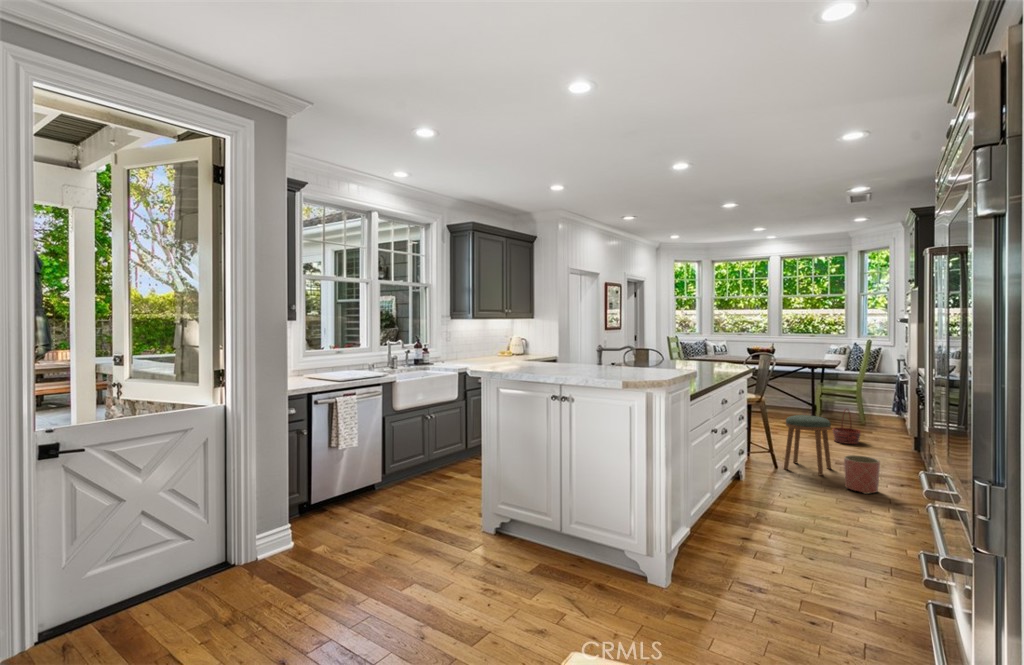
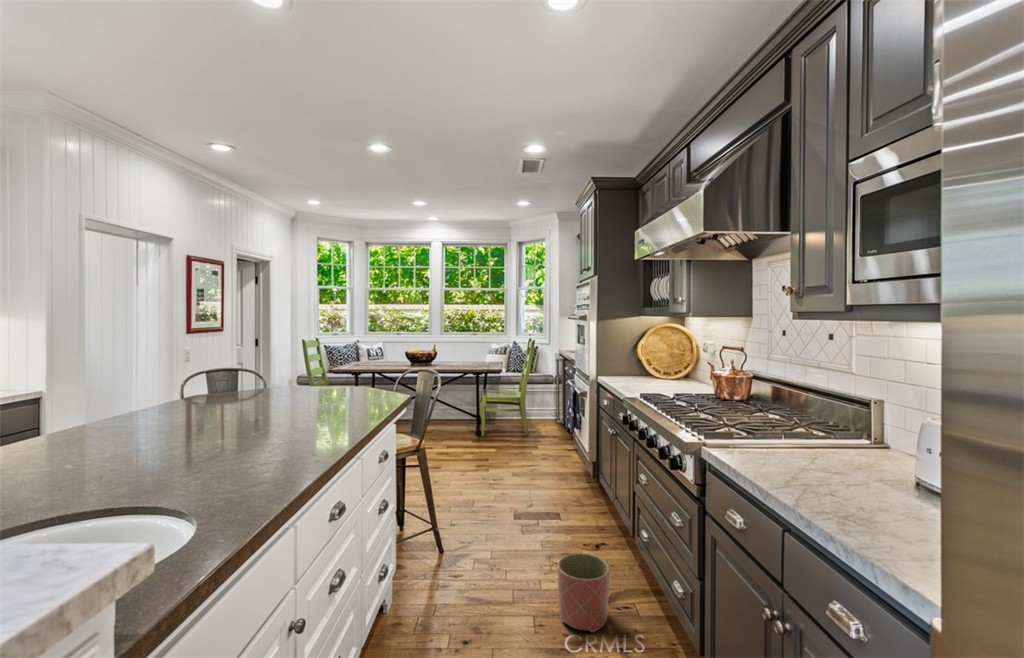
basket: present [833,409,861,444] -> none [509,435,541,482]
stool: present [784,415,831,475] -> none [460,476,527,586]

